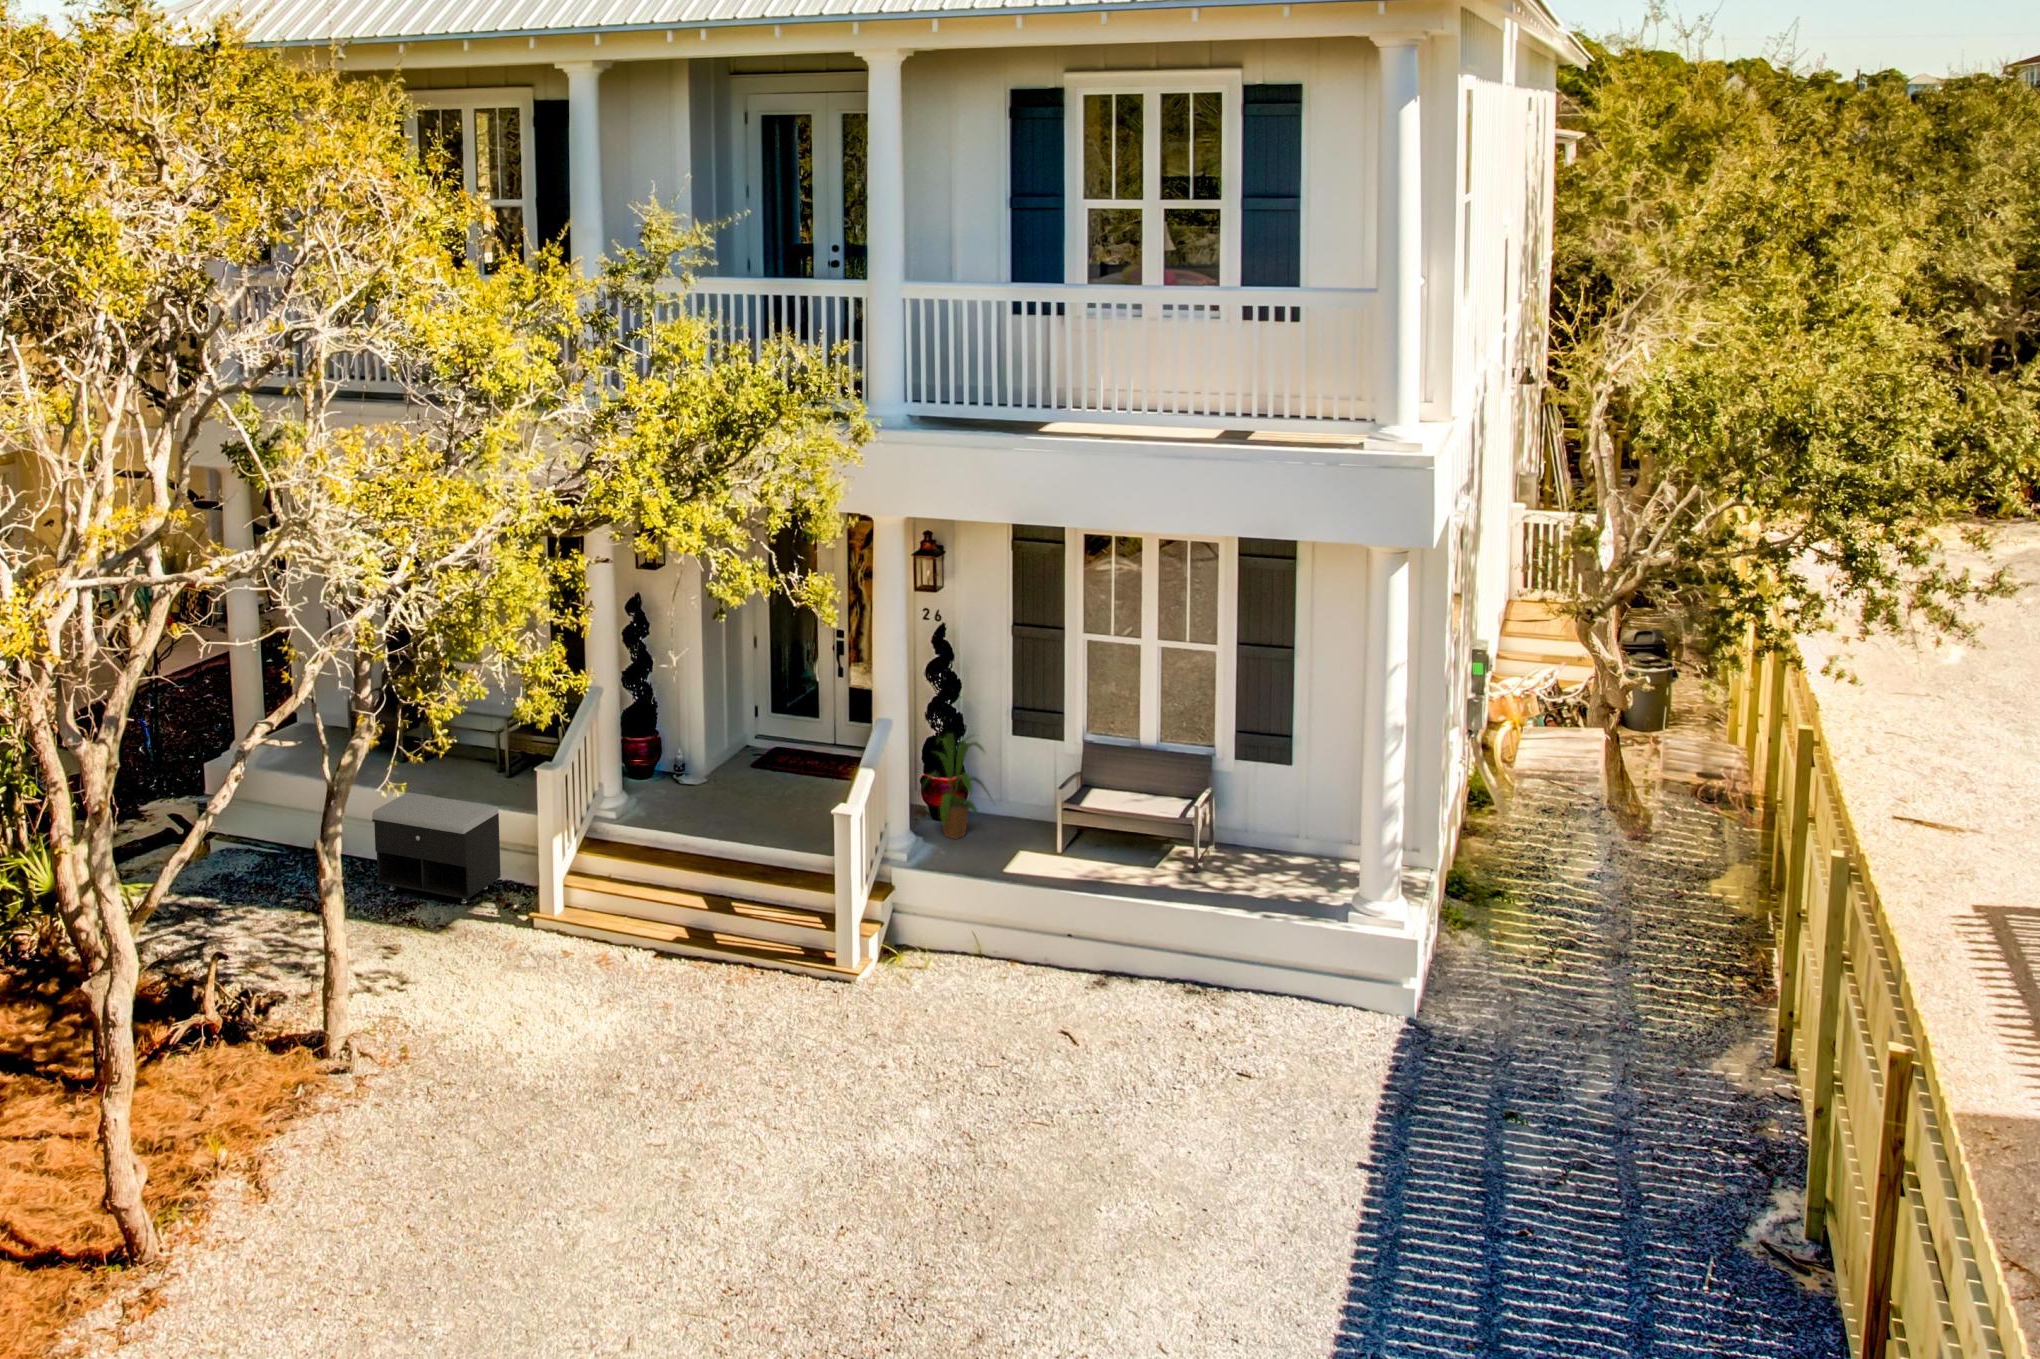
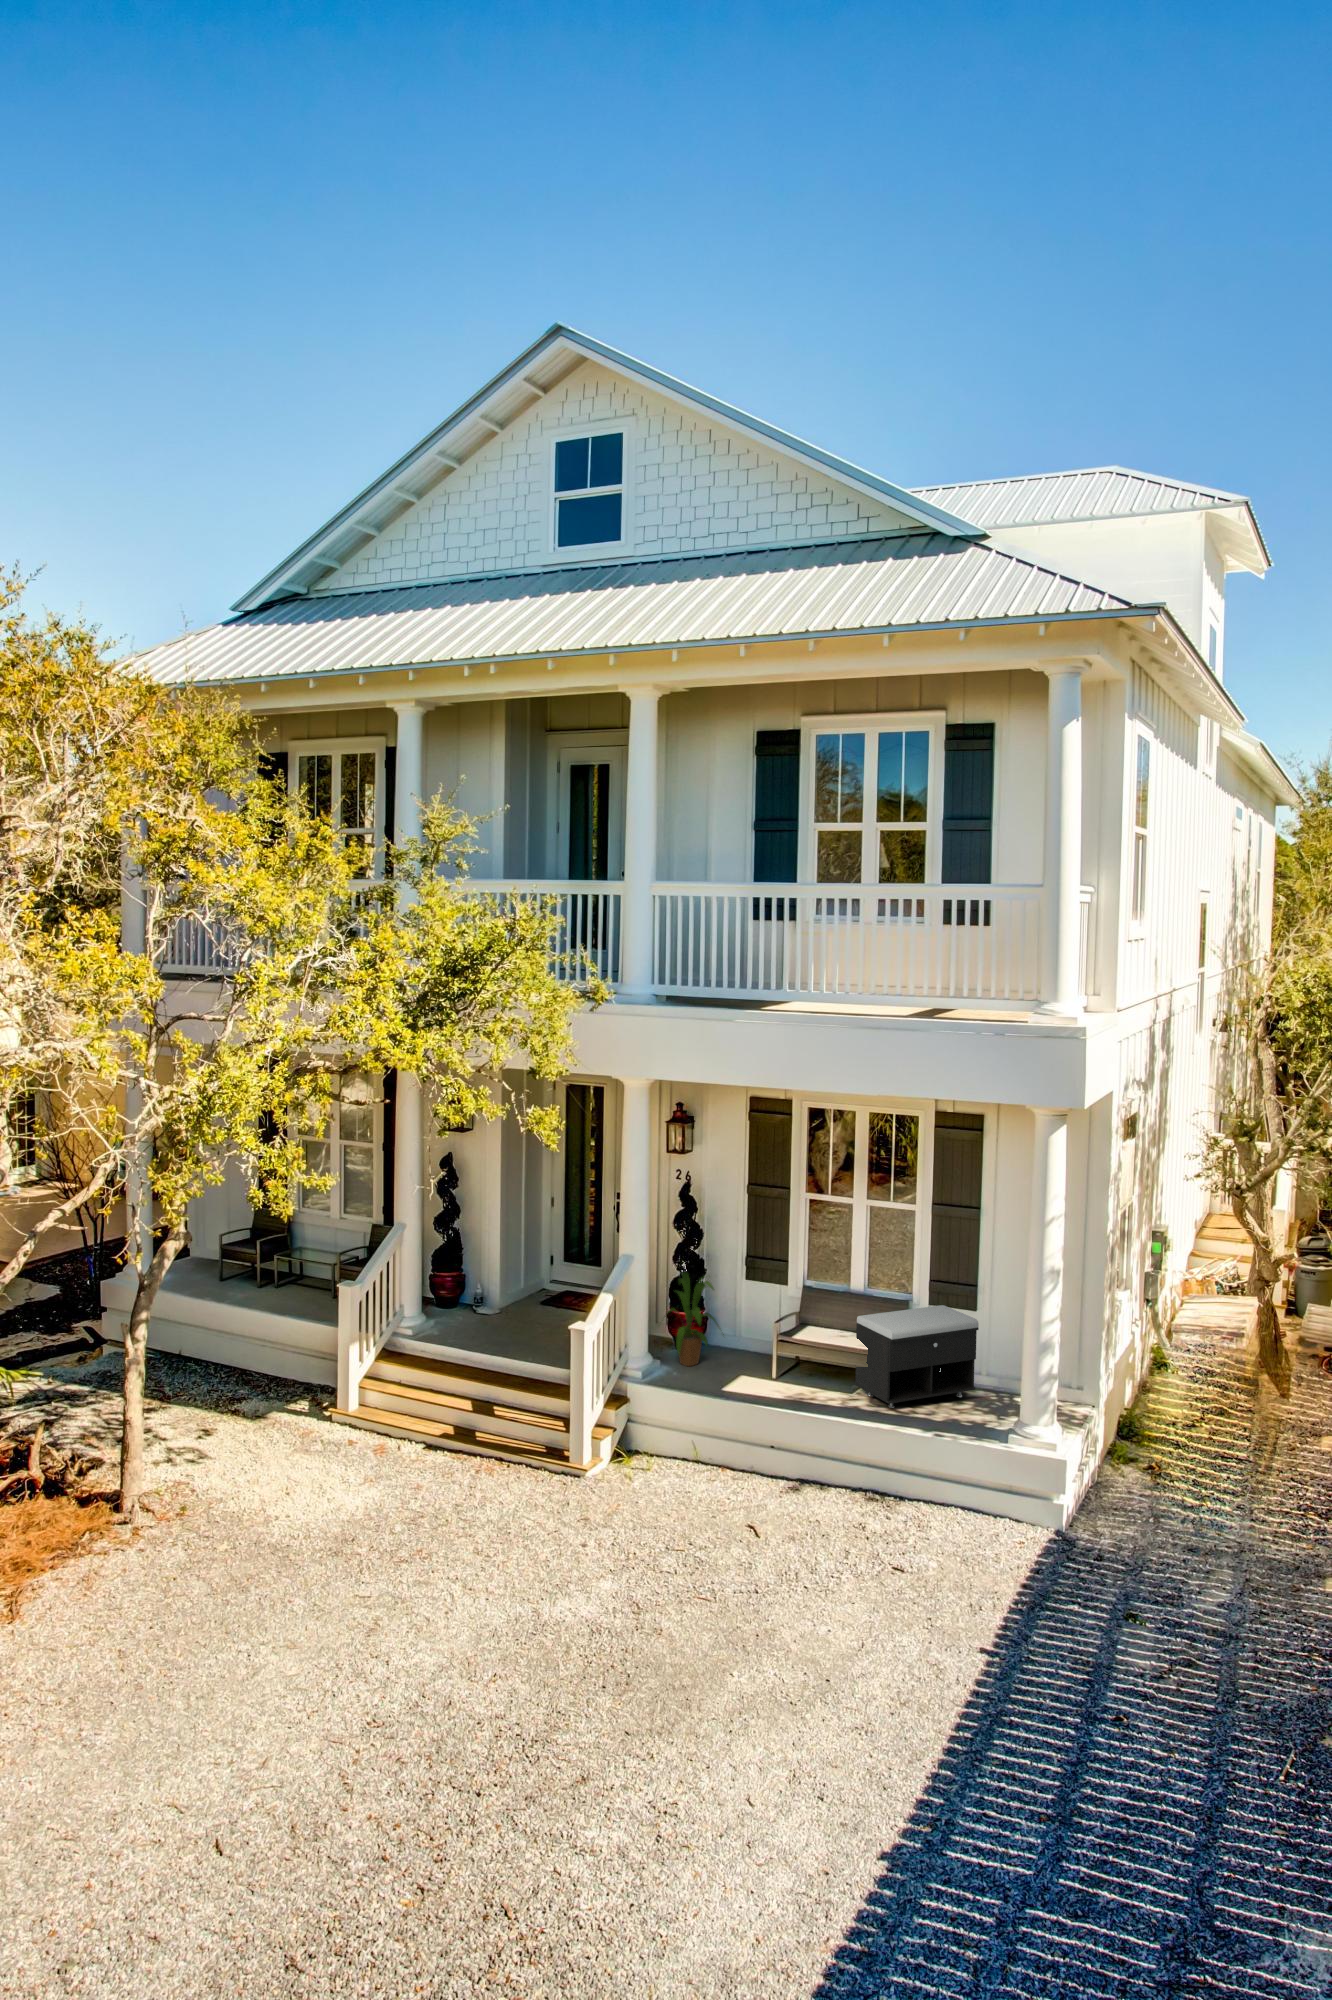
storage bench: present [372,793,501,903] -> present [855,1305,979,1408]

